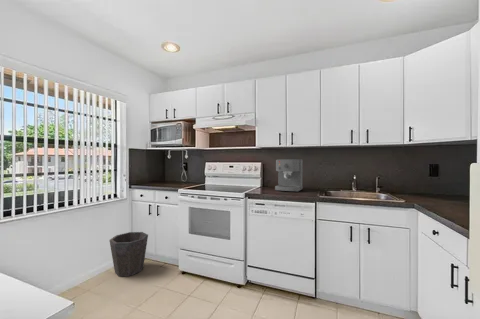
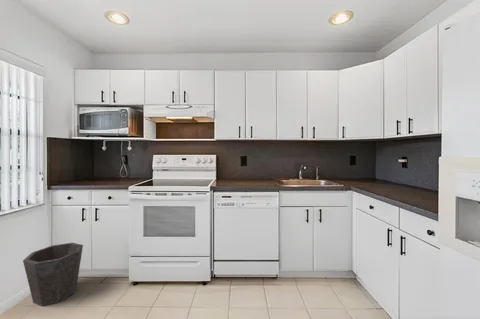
coffee maker: present [275,159,303,192] -> none [236,152,258,183]

